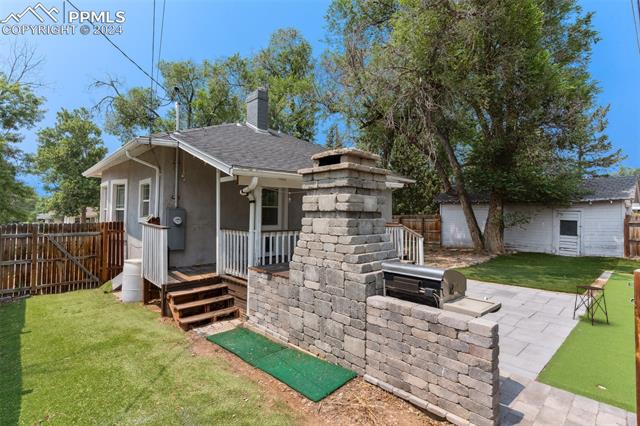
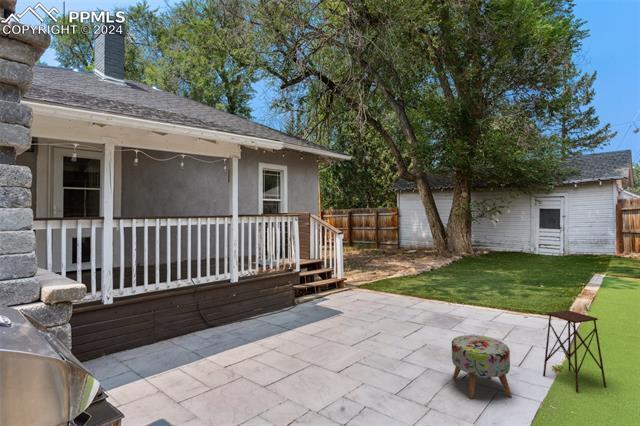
ottoman: none [523,296,558,326] -> present [452,335,512,399]

